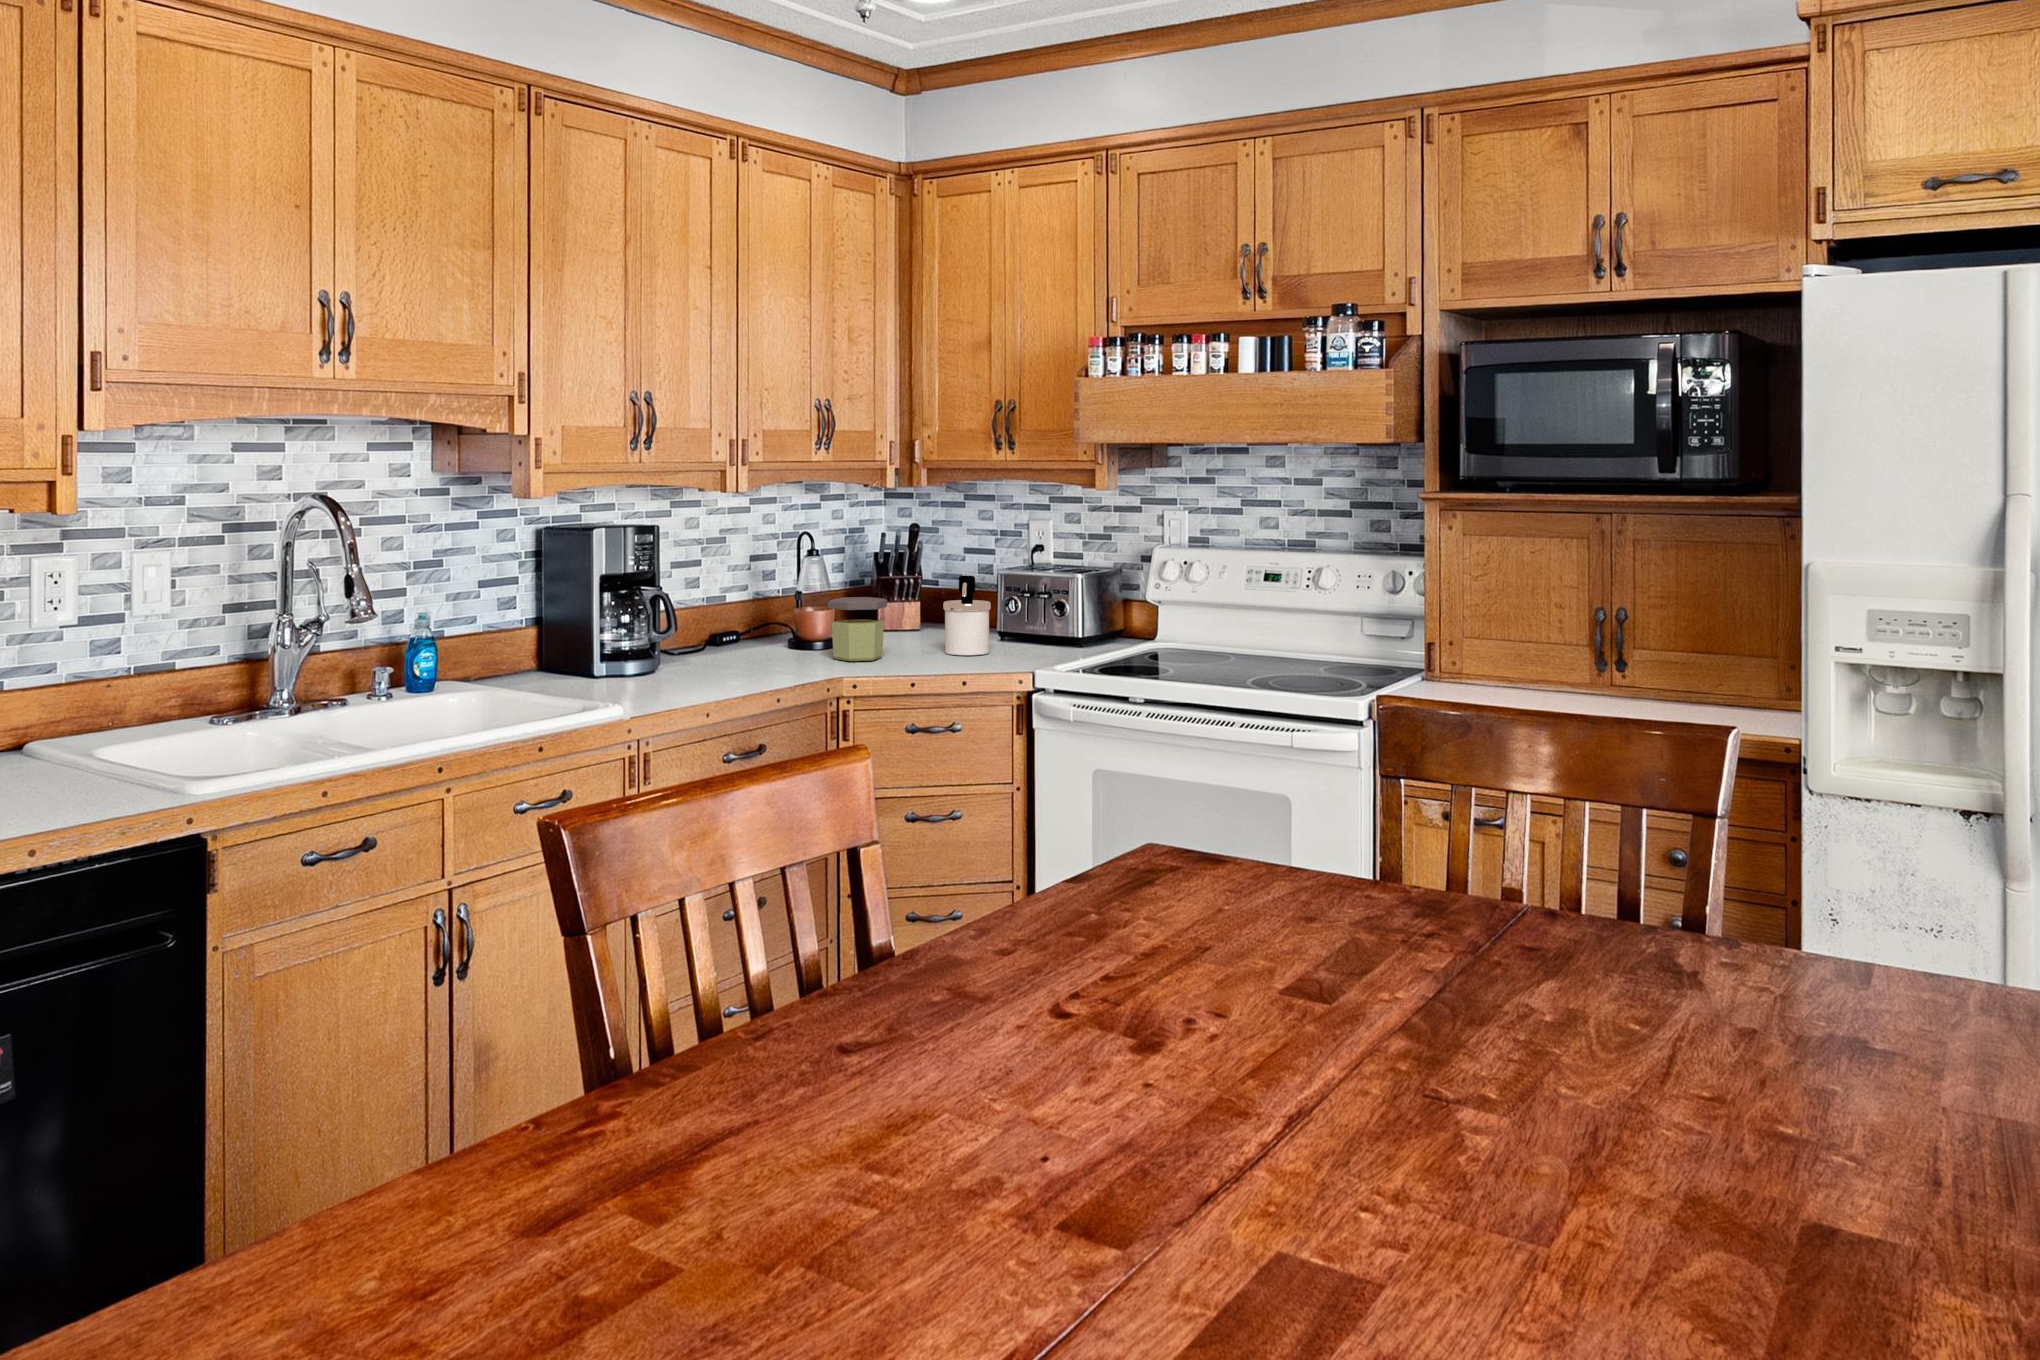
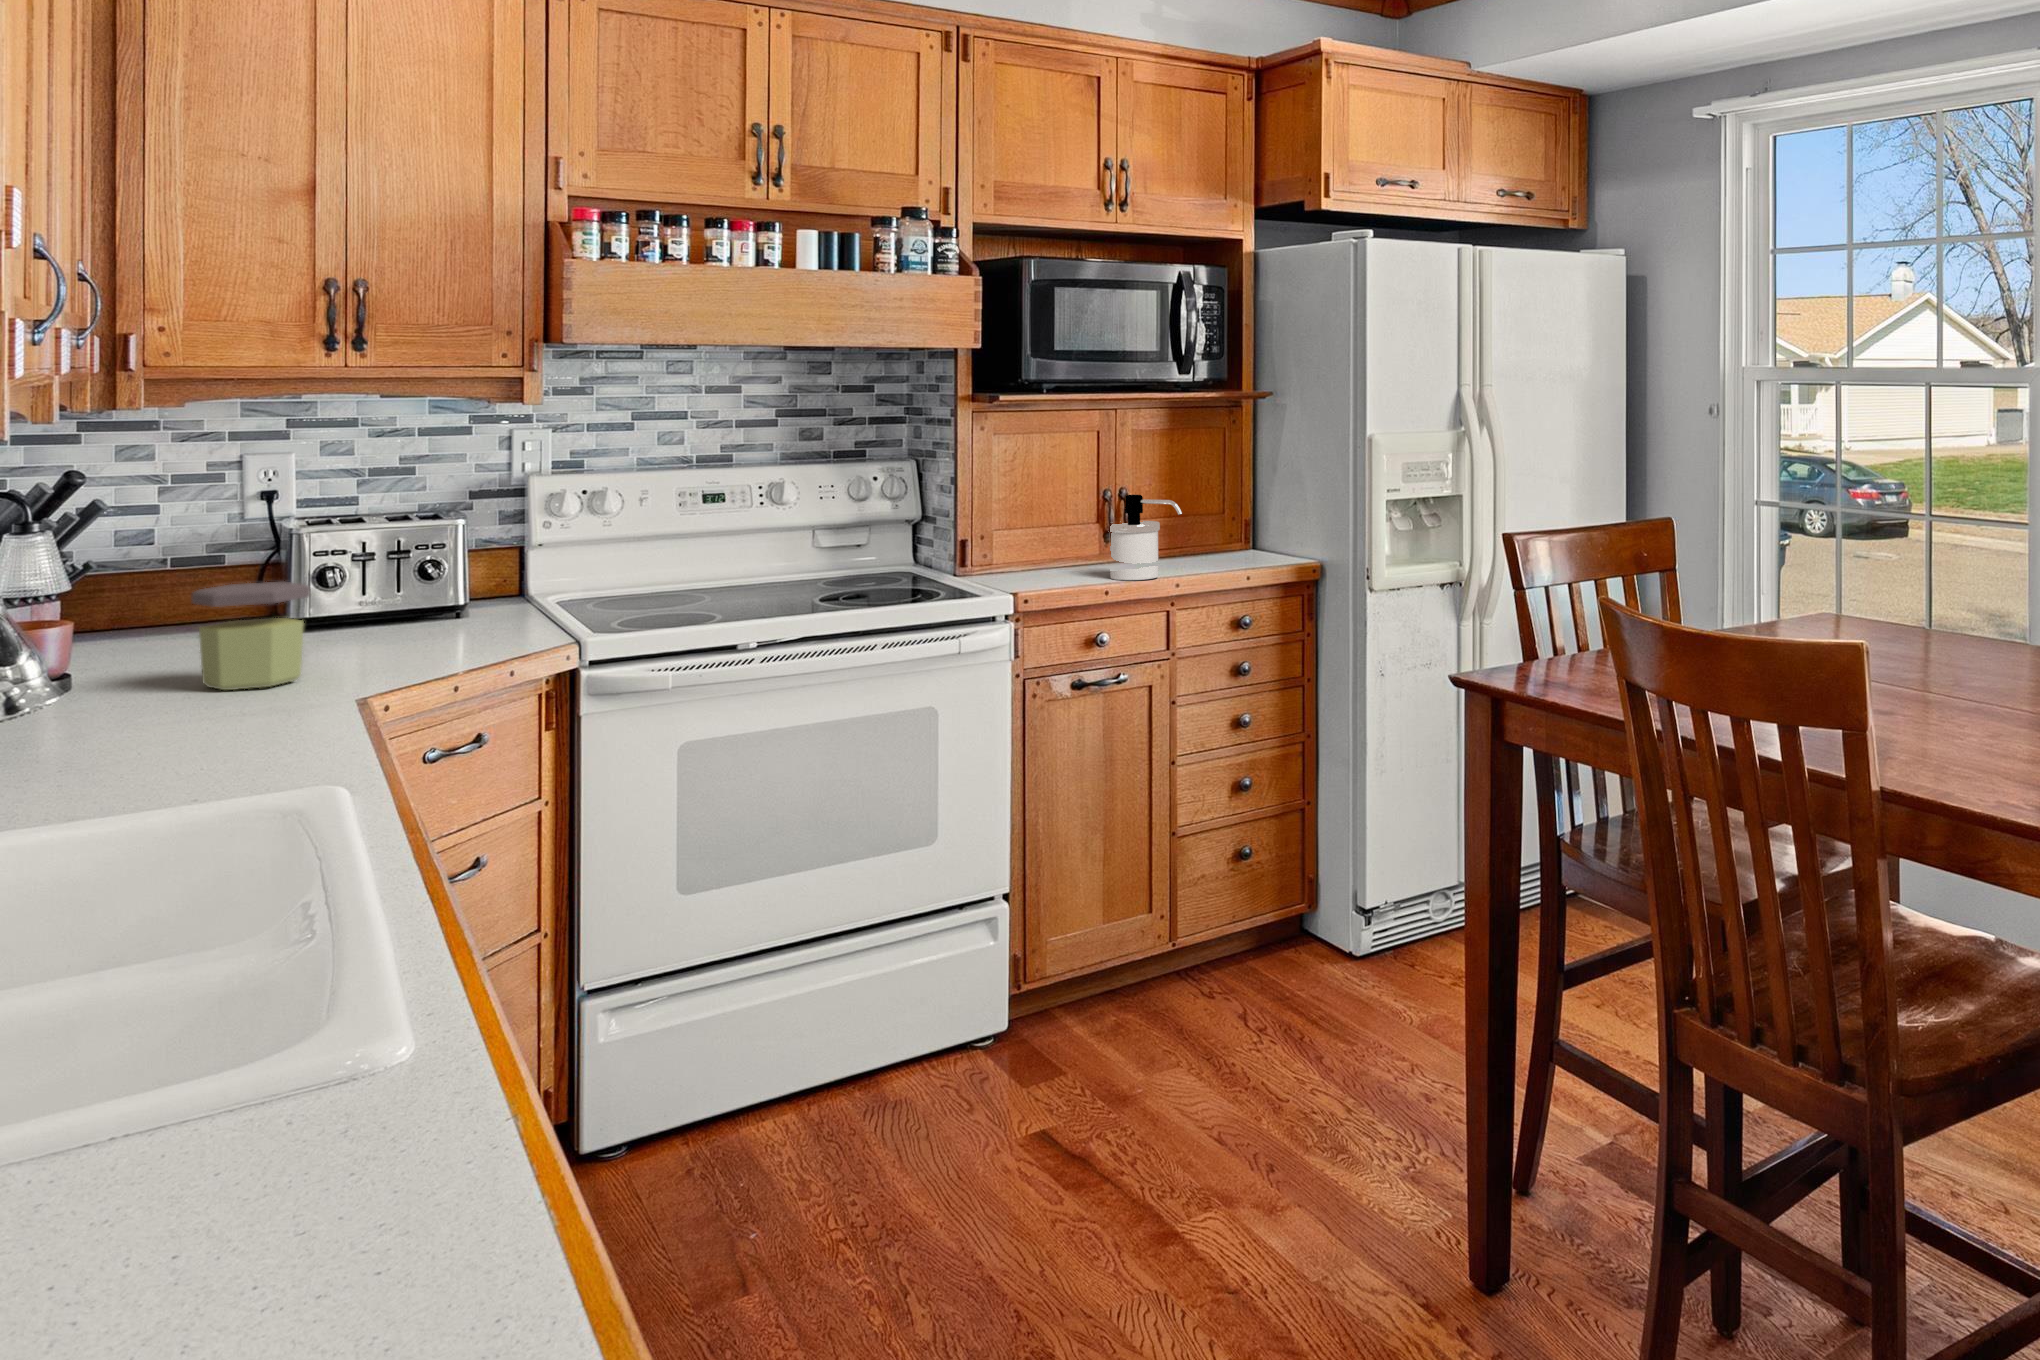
soap dispenser: present [943,575,991,655] -> present [1110,494,1182,580]

